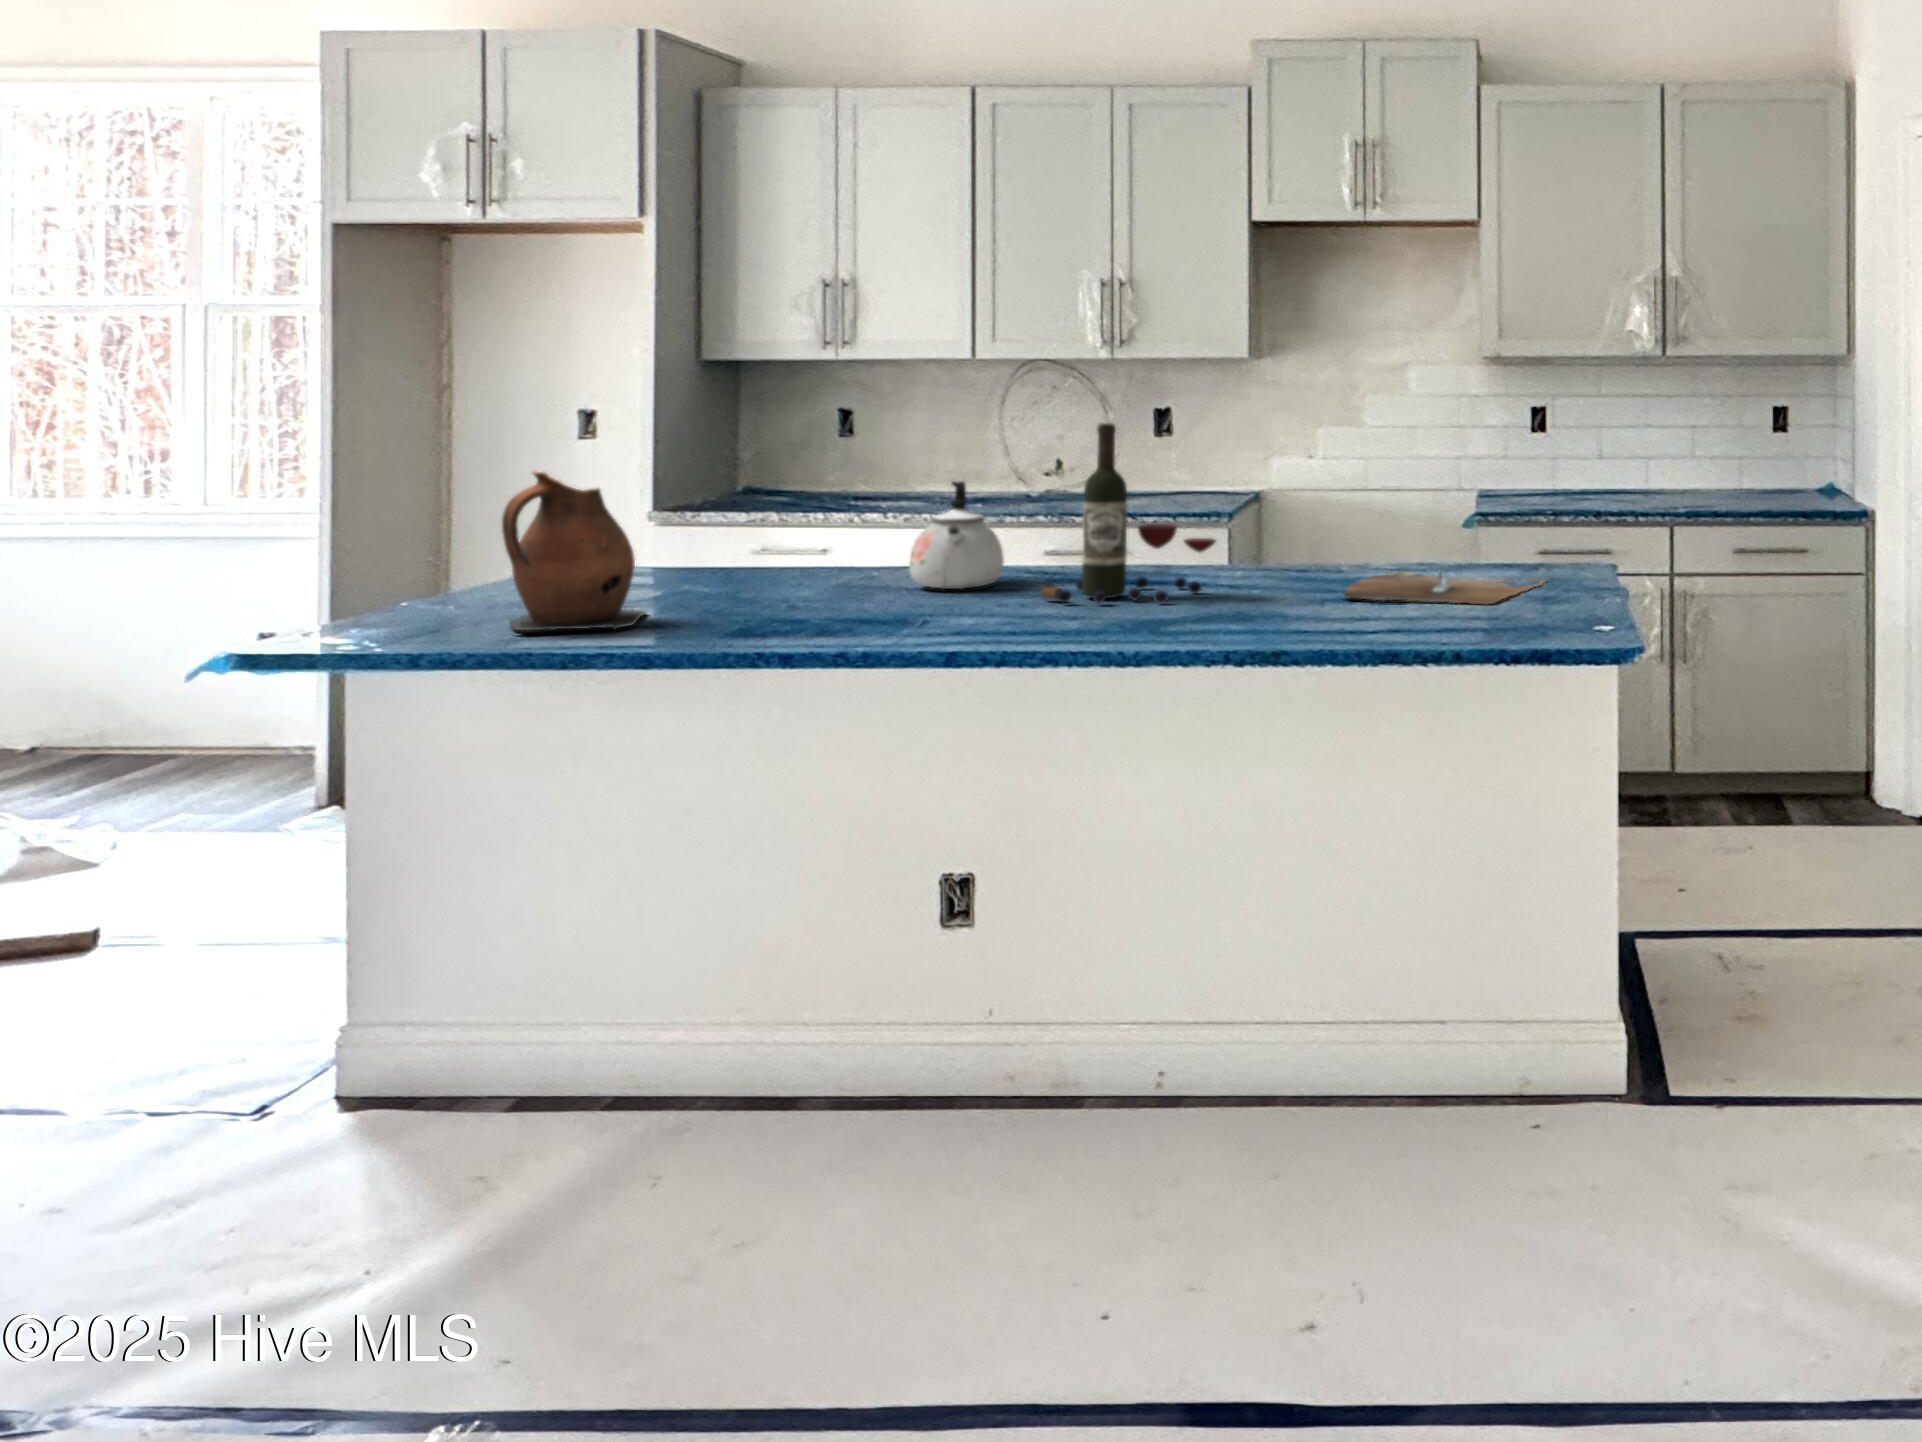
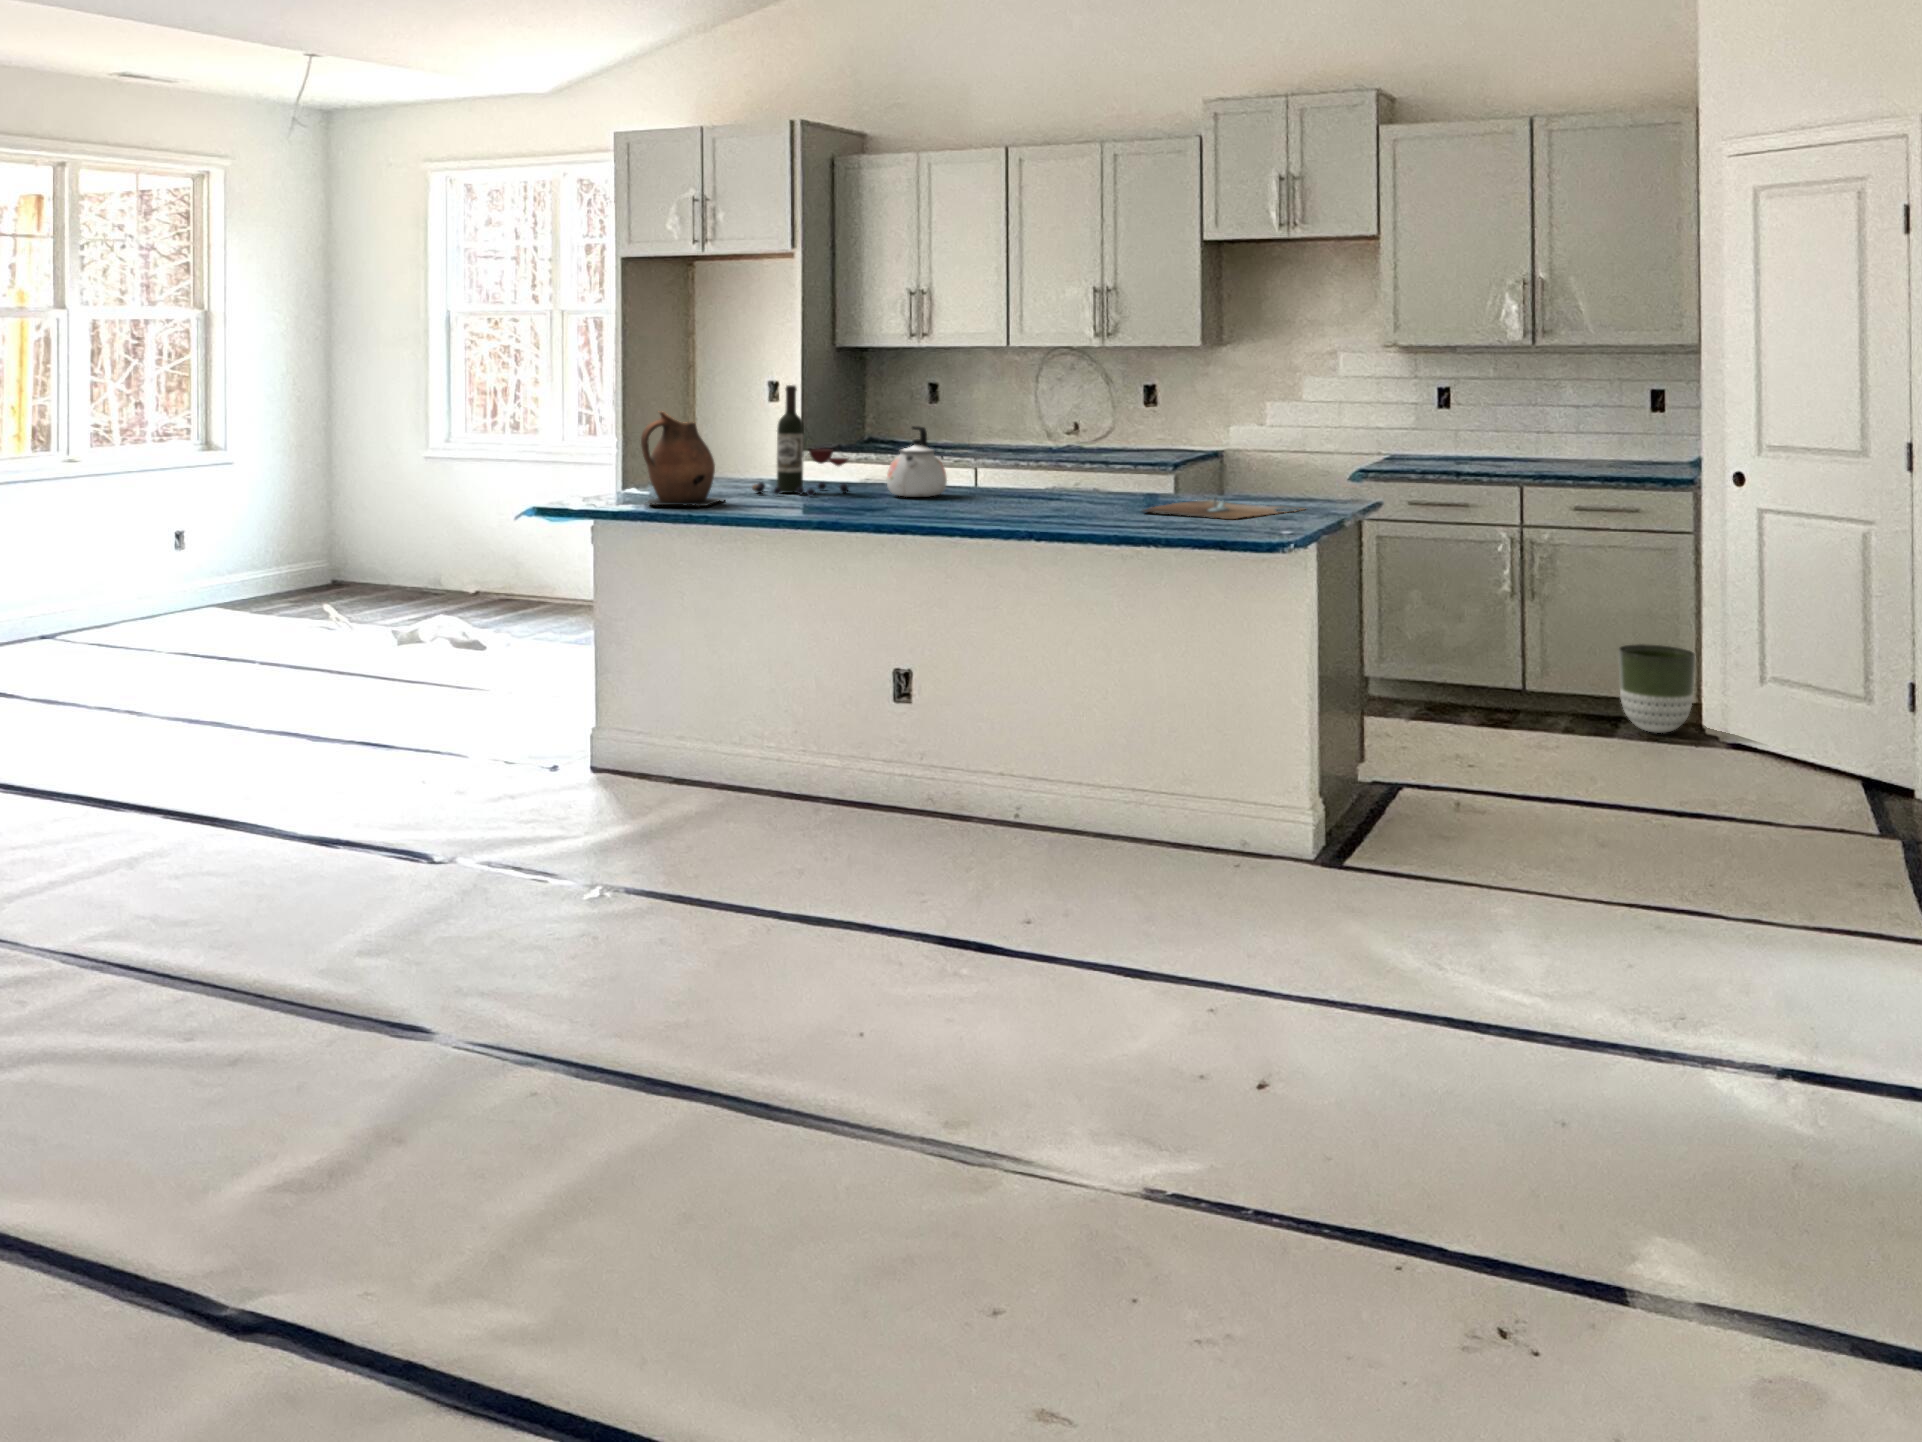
wine bottle: present [1040,423,1216,603] -> present [752,385,848,496]
planter: none [1792,708,1880,814] -> present [1618,644,1695,733]

